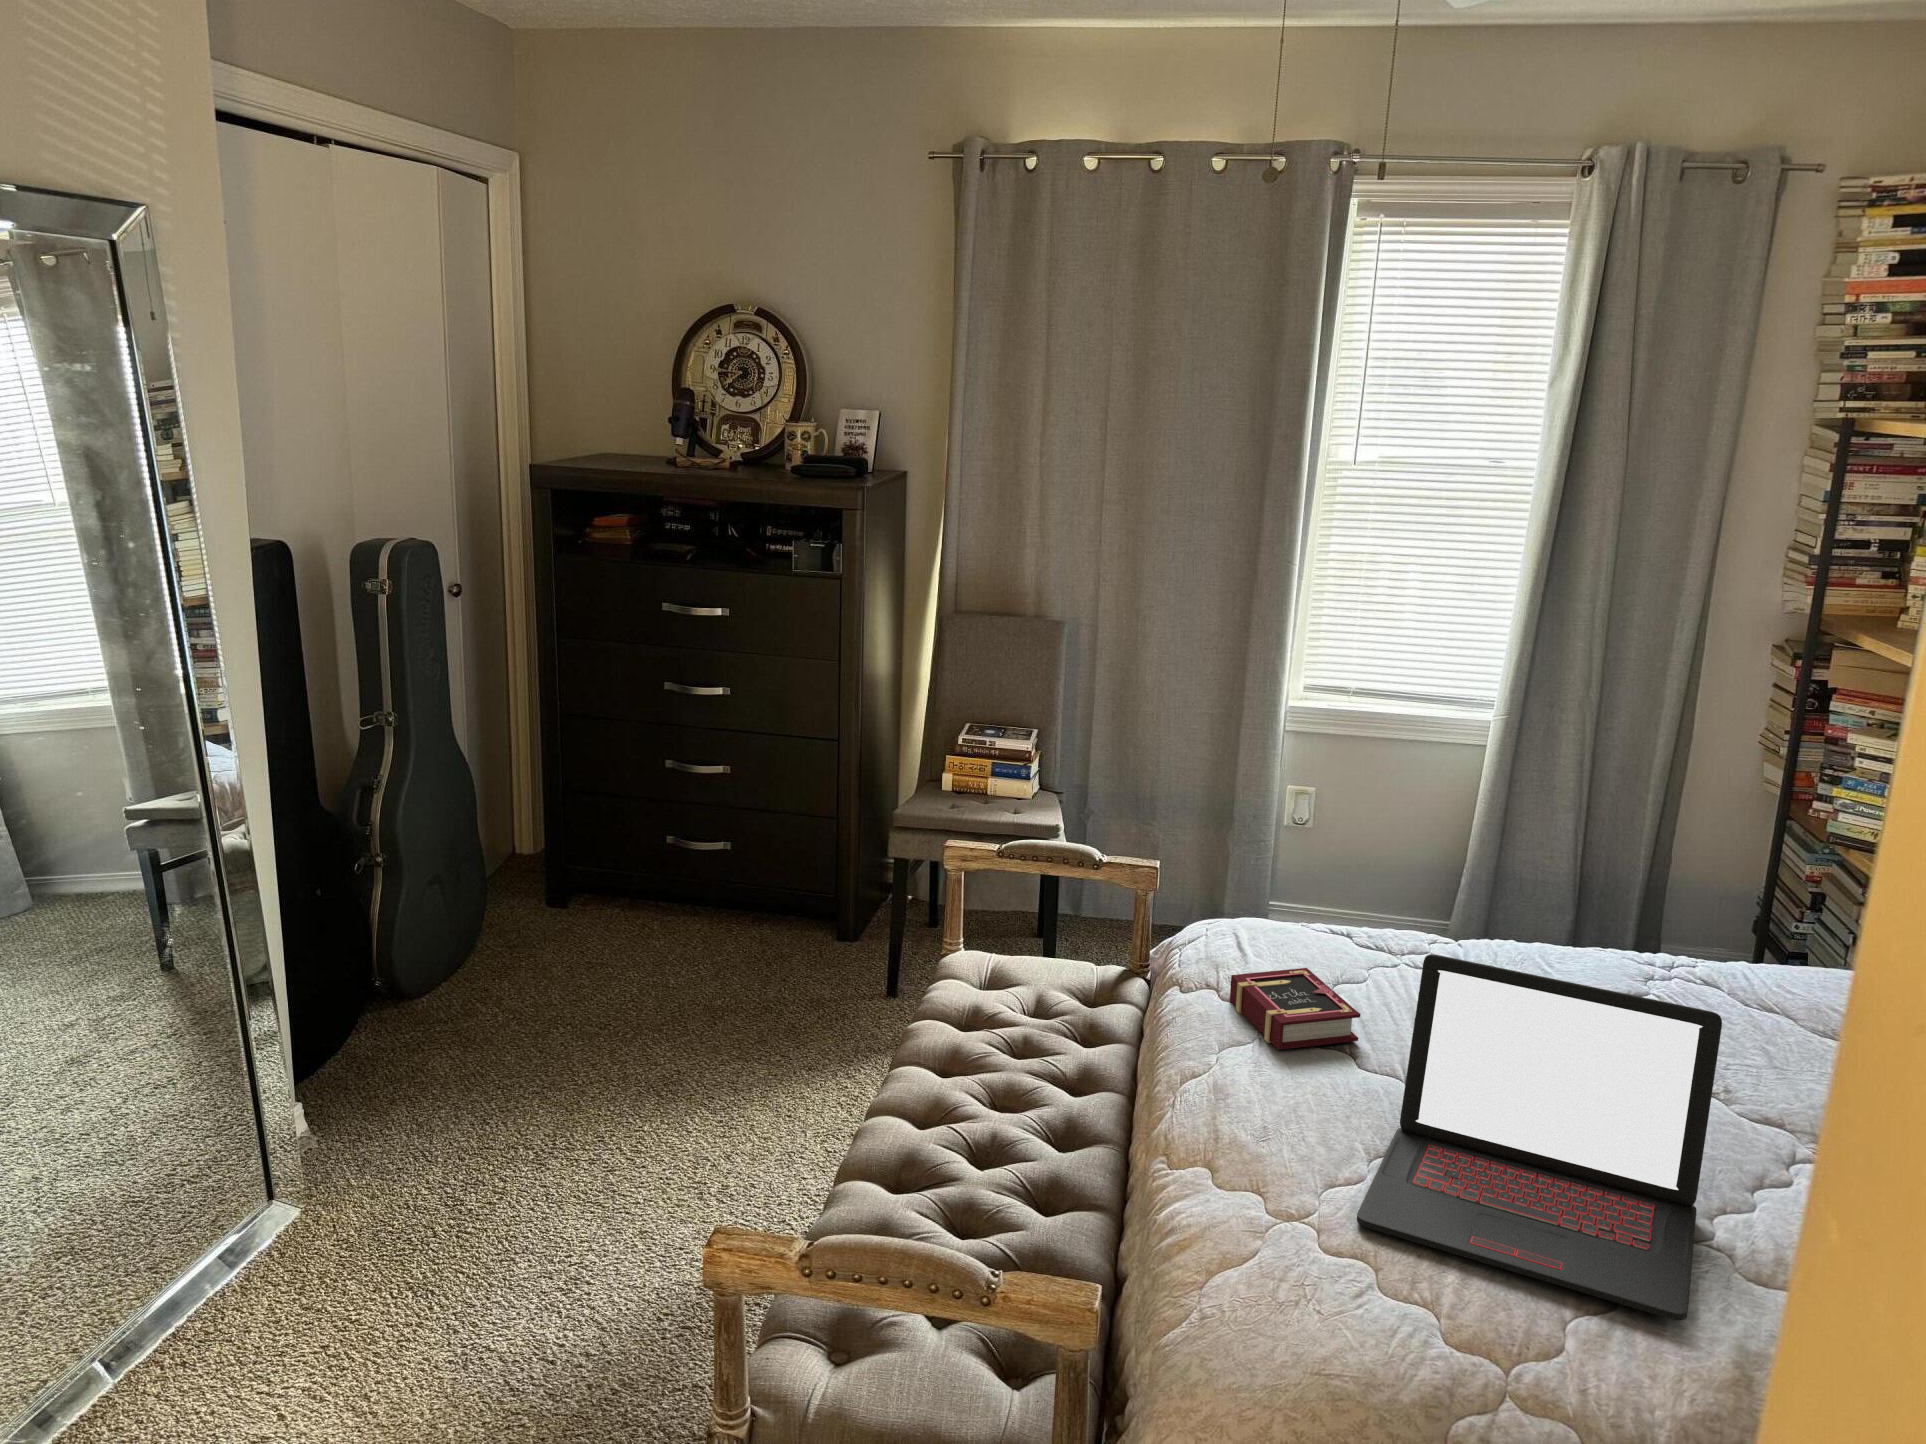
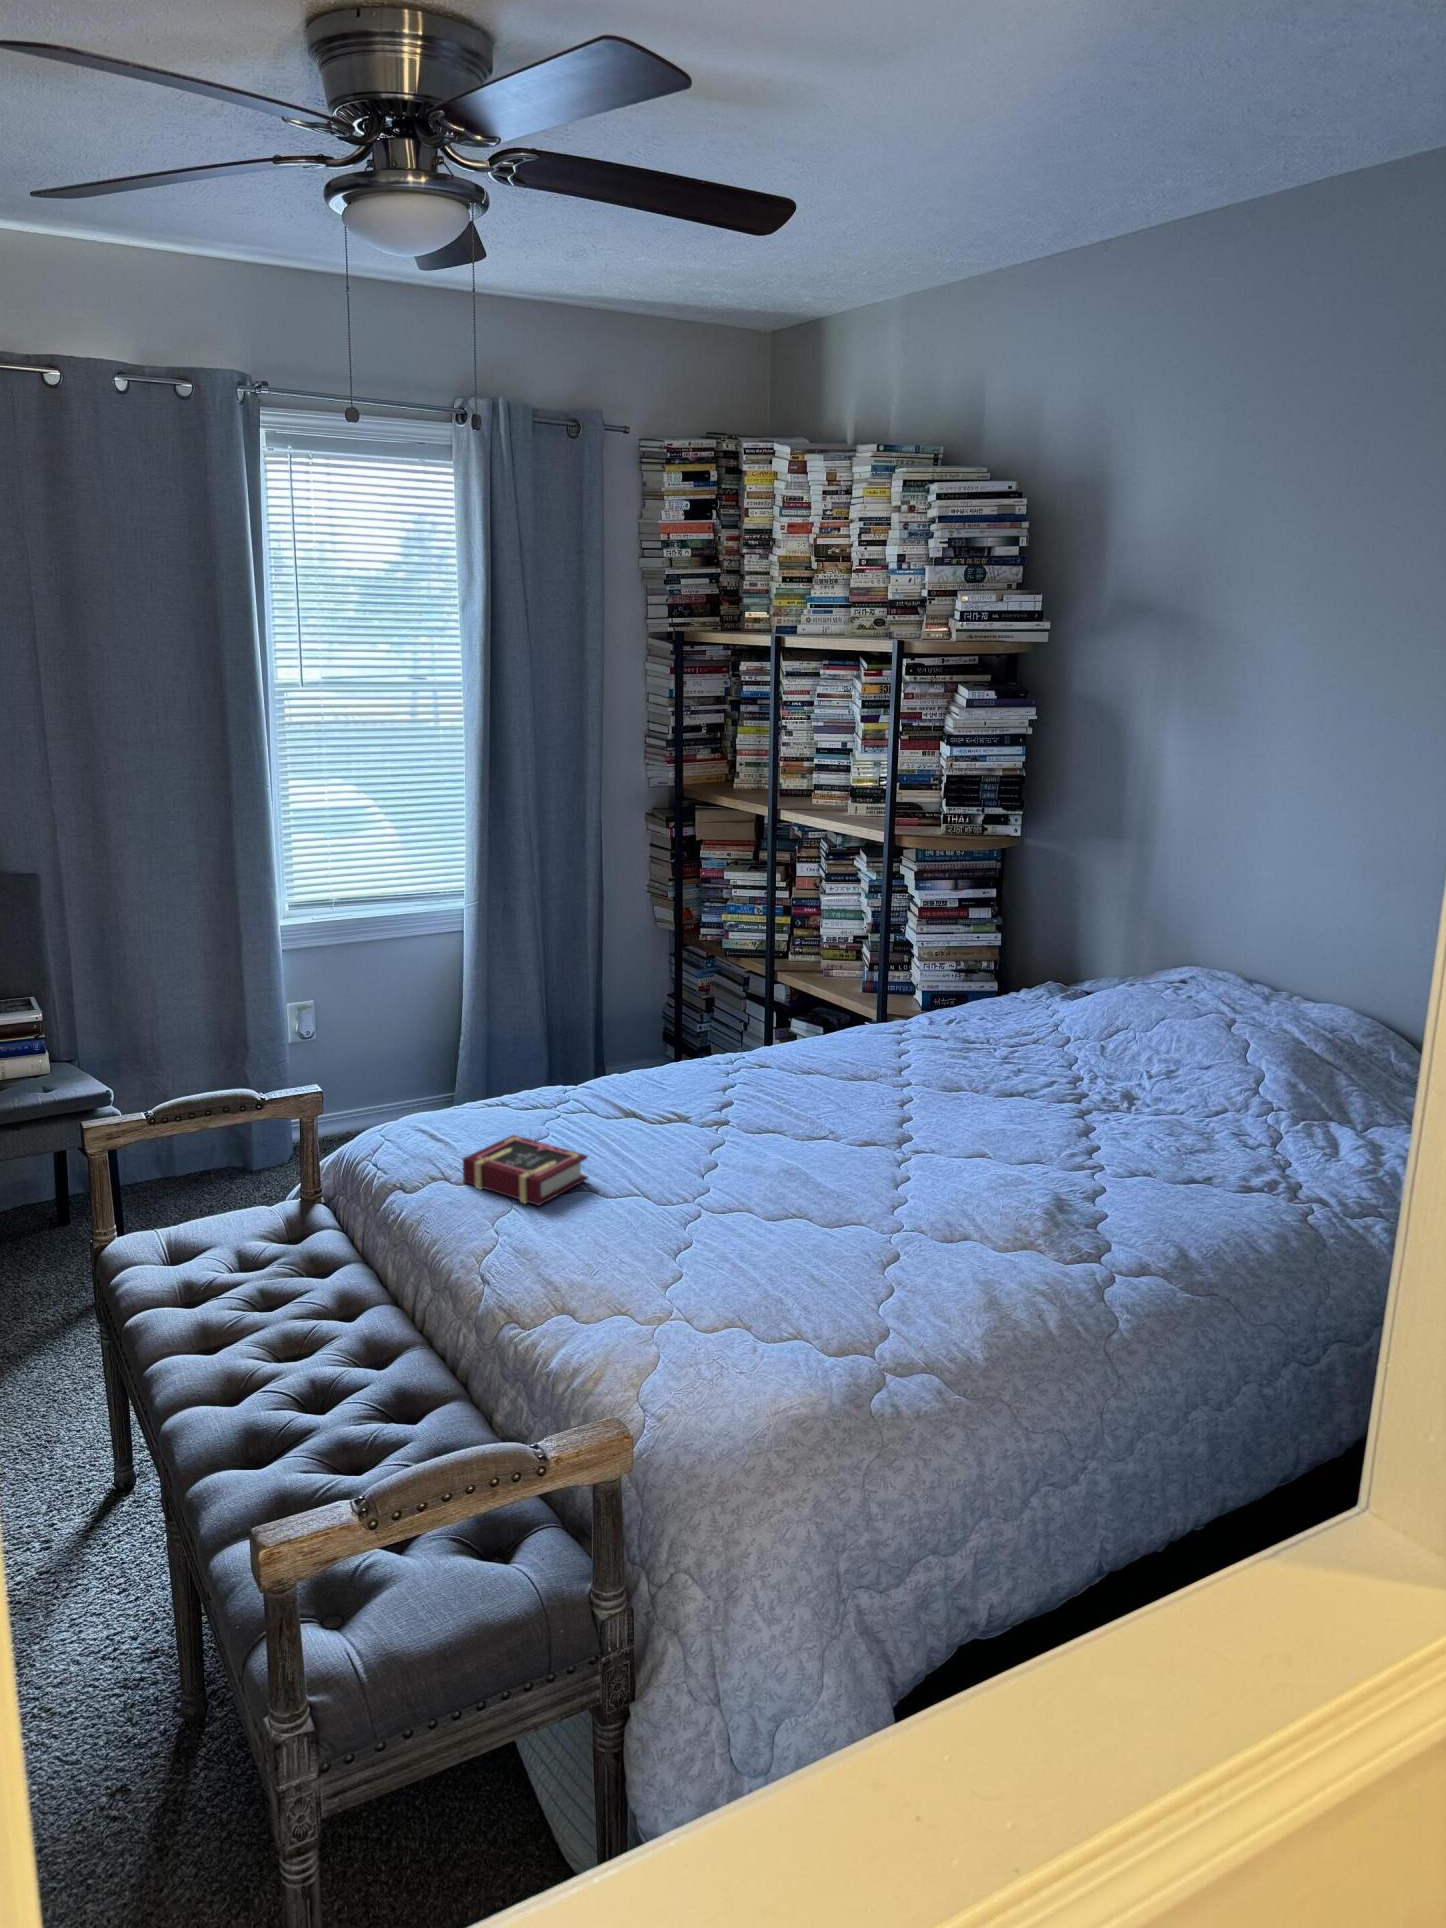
laptop: present [1357,954,1722,1321] -> none [669,1064,940,1304]

